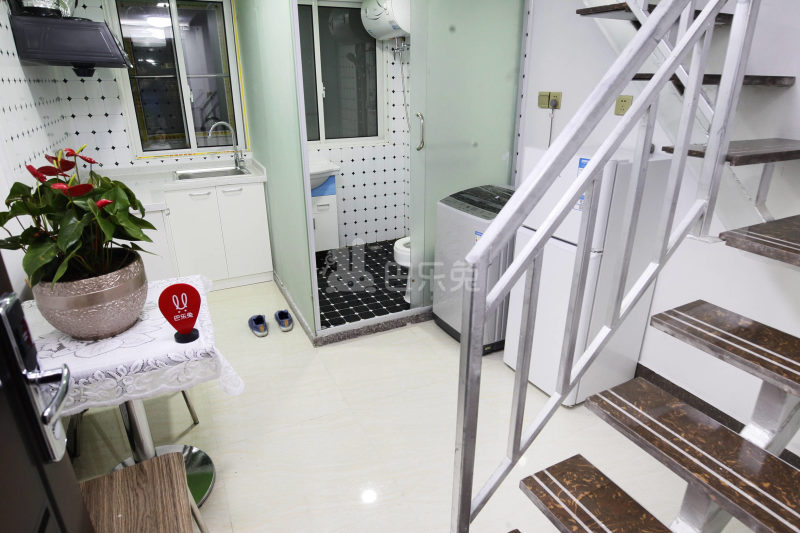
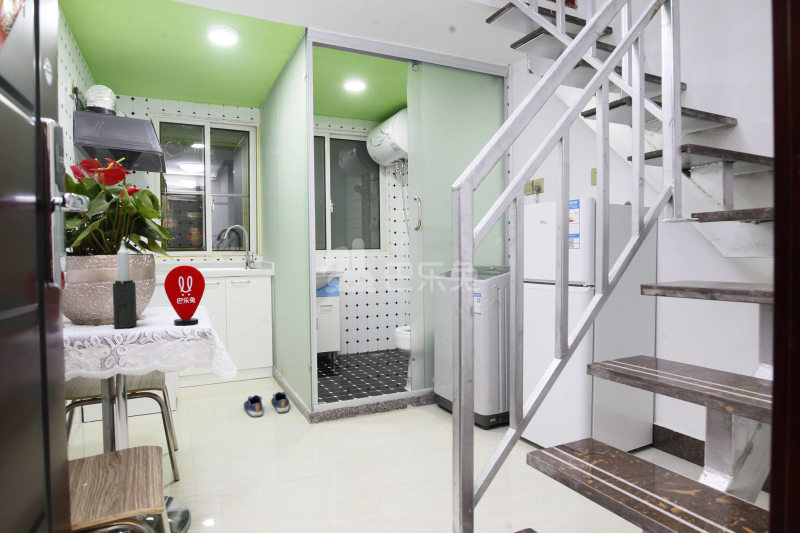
candle: none [103,269,137,354] -> present [113,241,137,328]

